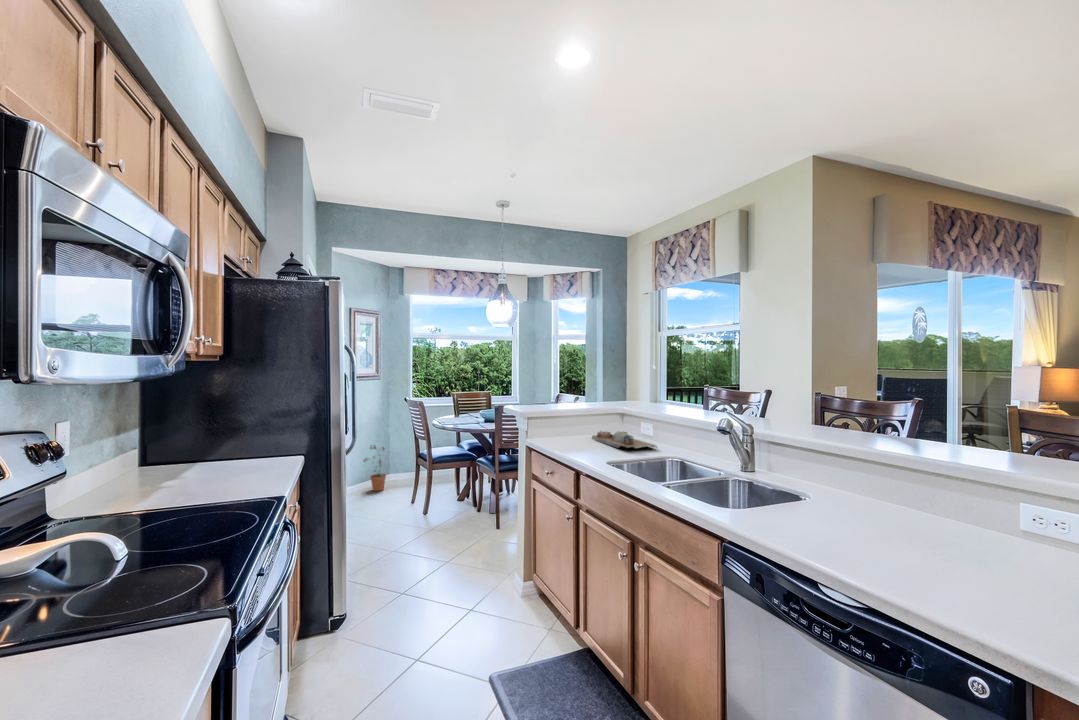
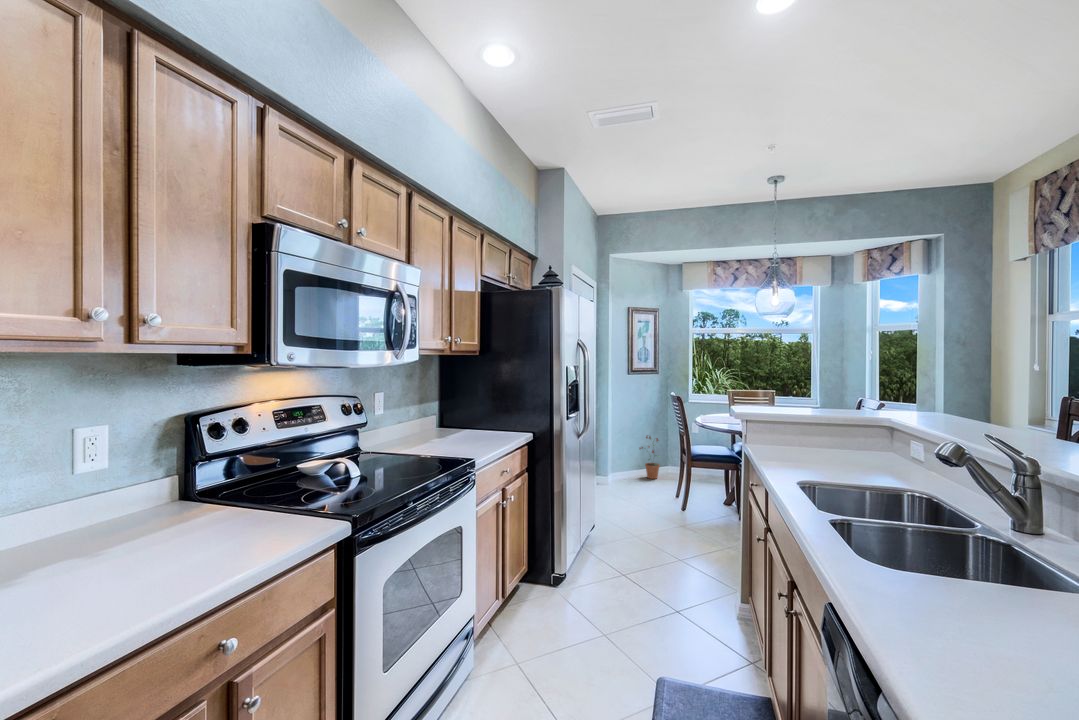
cutting board: present [592,431,657,448] -> none [825,444,903,476]

